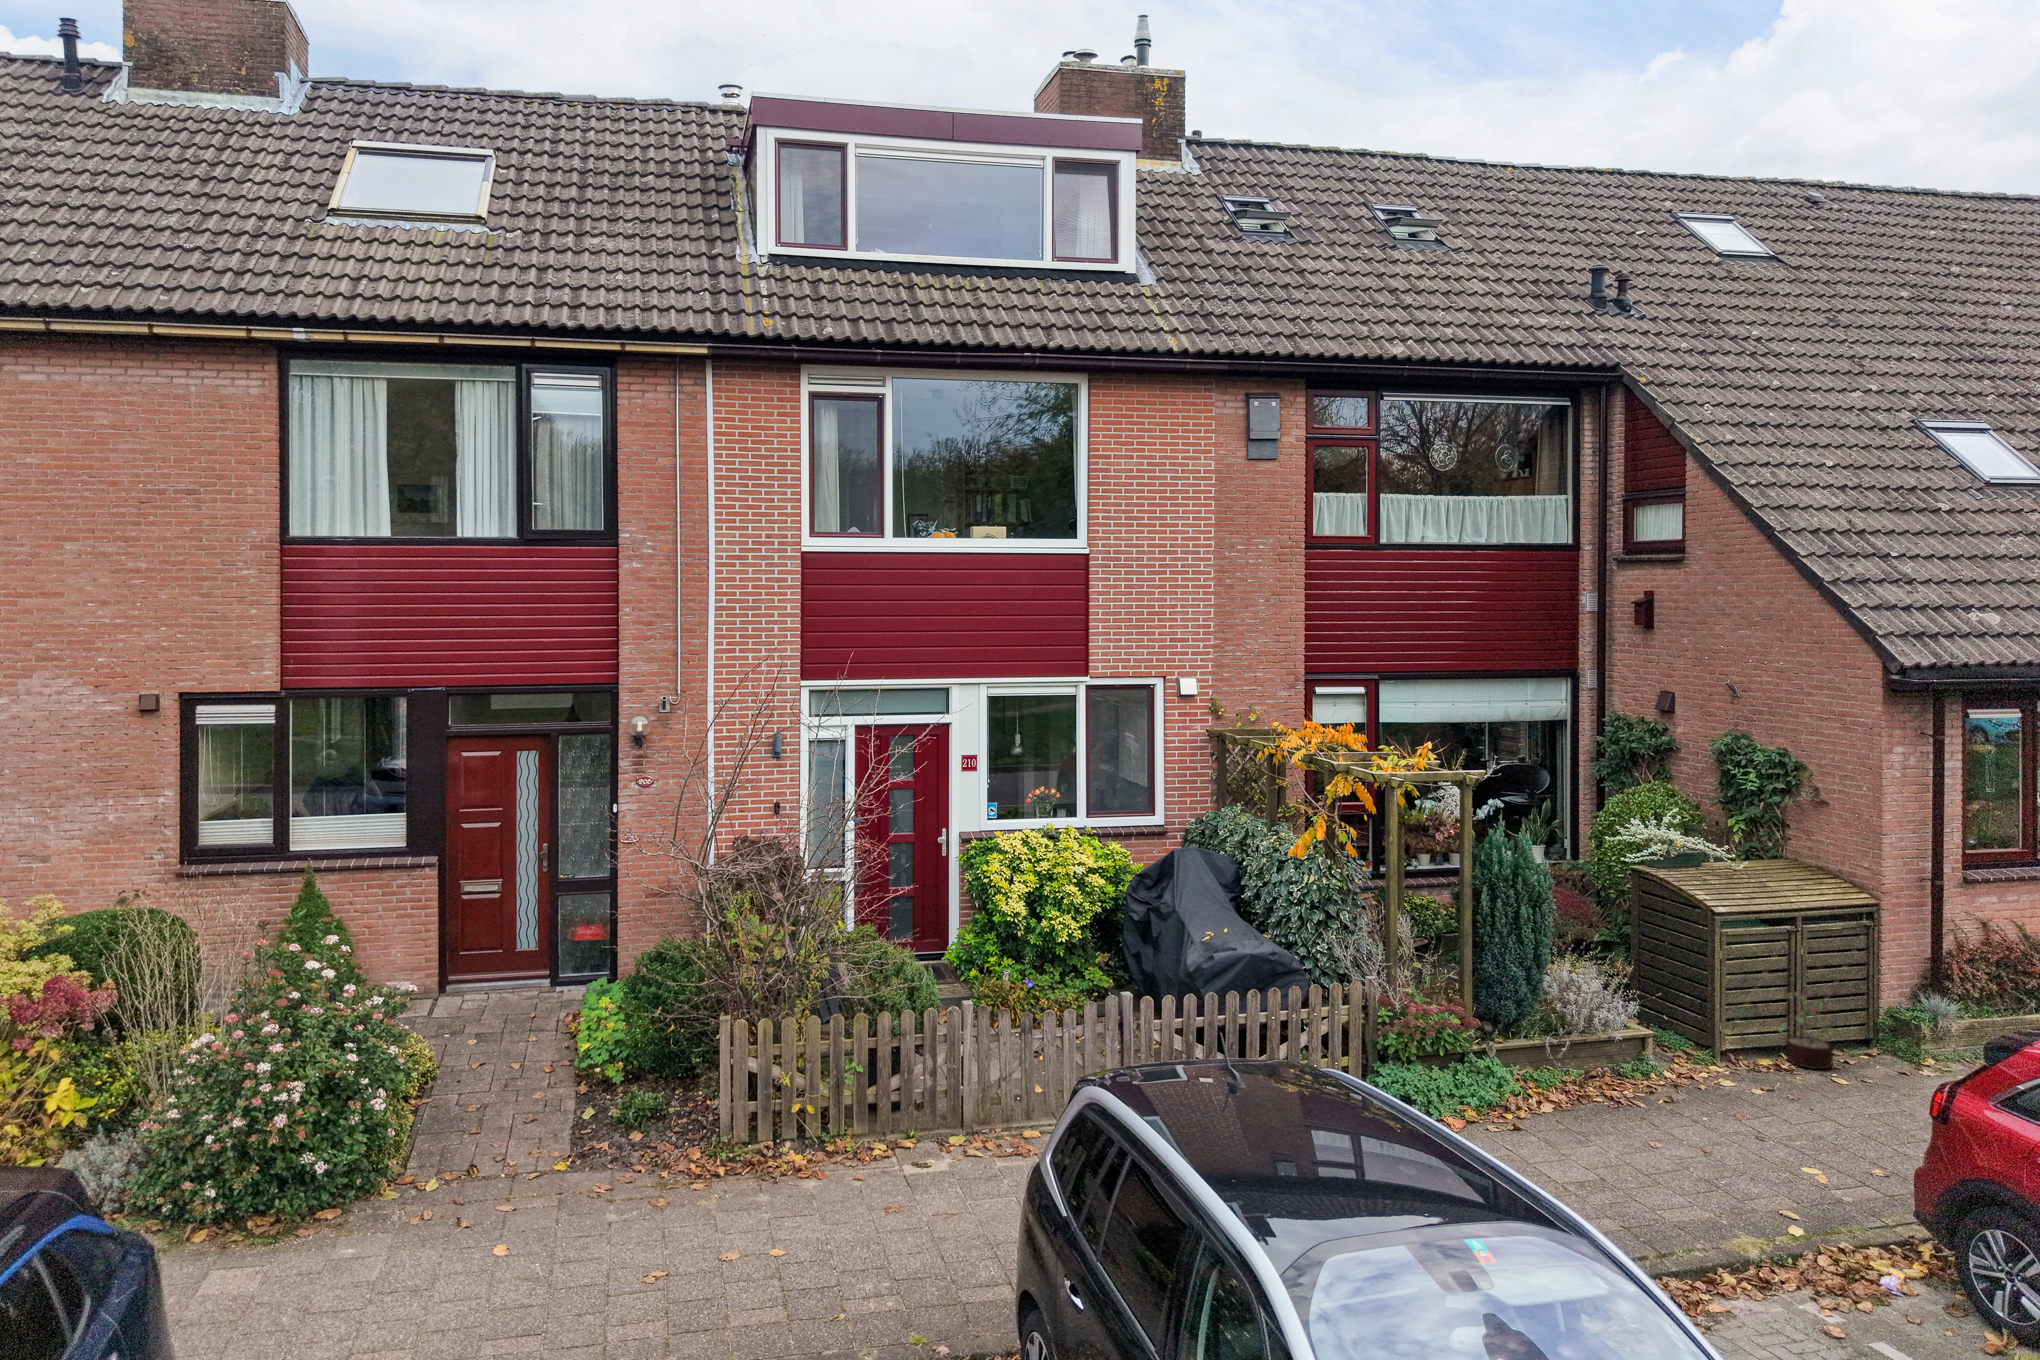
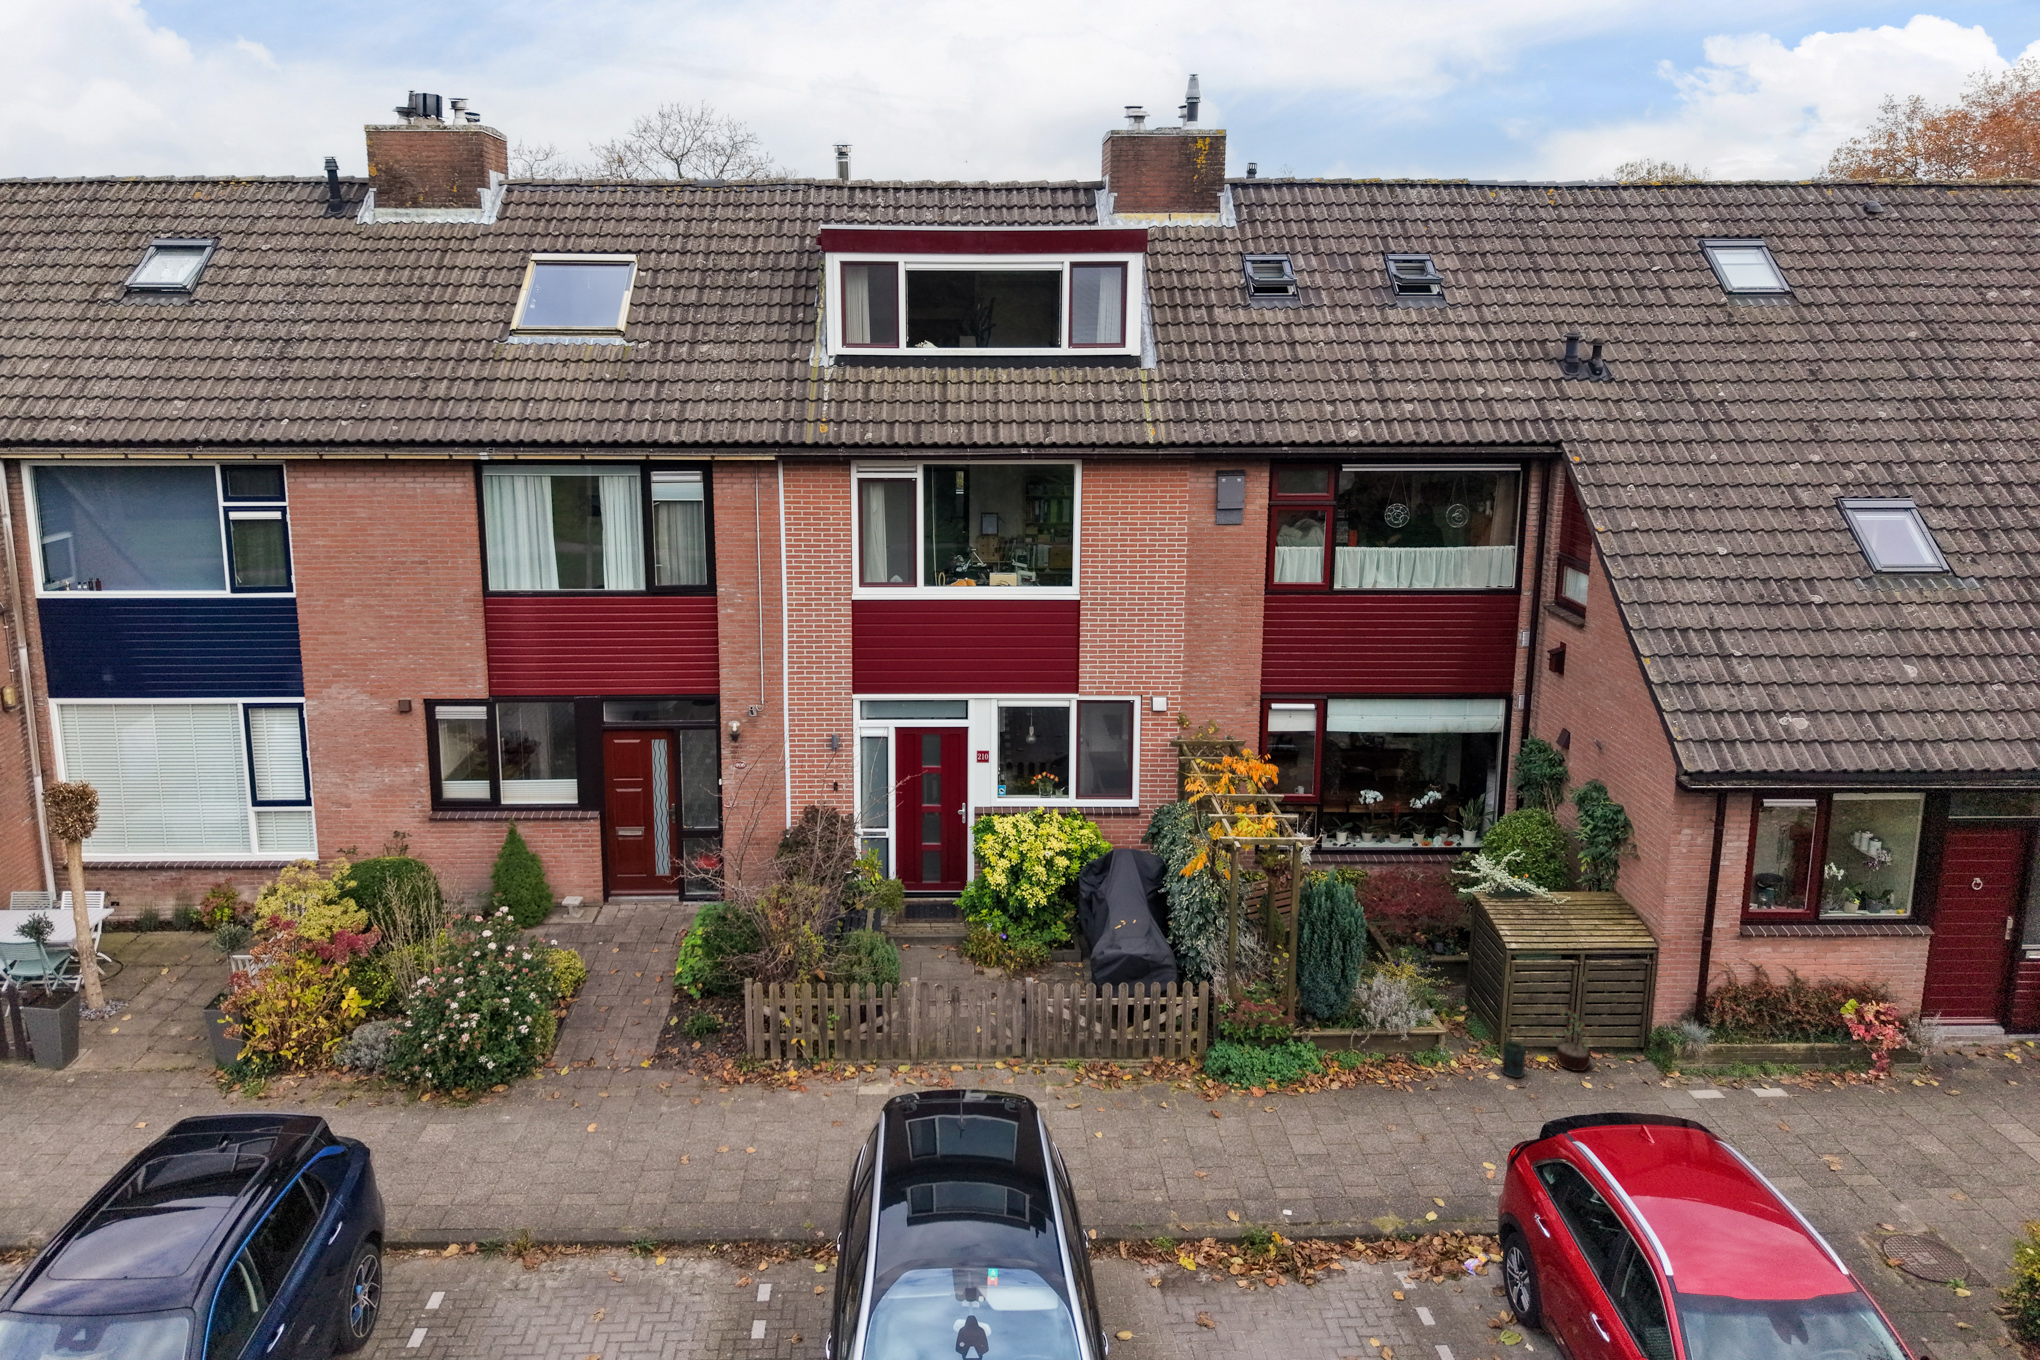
watering can: none [1725,1022,1767,1081] -> present [1501,1029,1526,1078]

